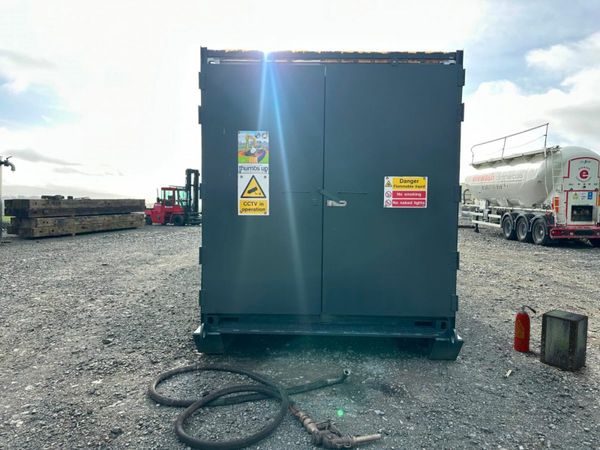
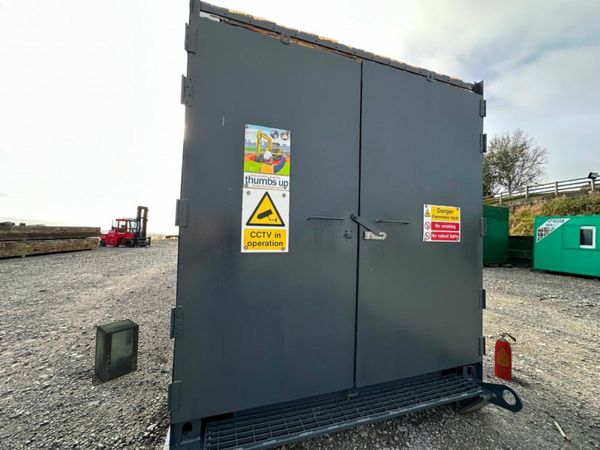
storage box: present [540,309,588,372] -> present [94,319,139,383]

